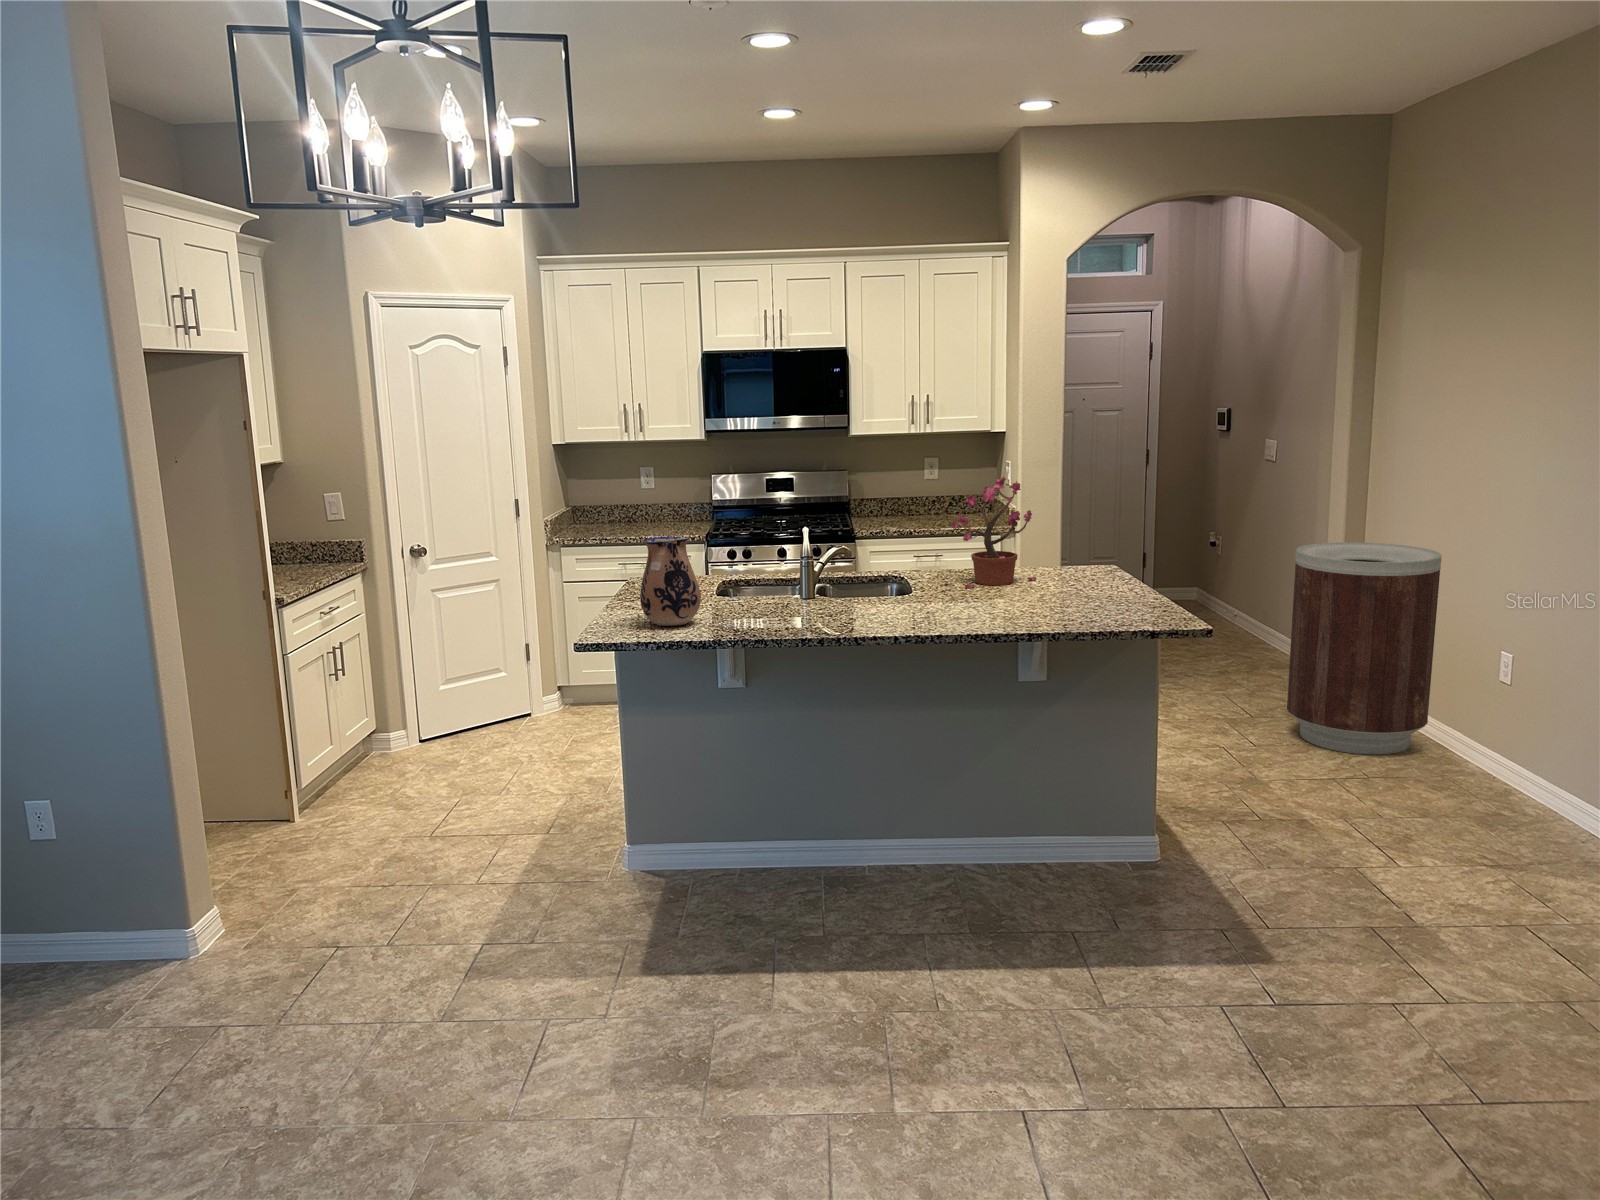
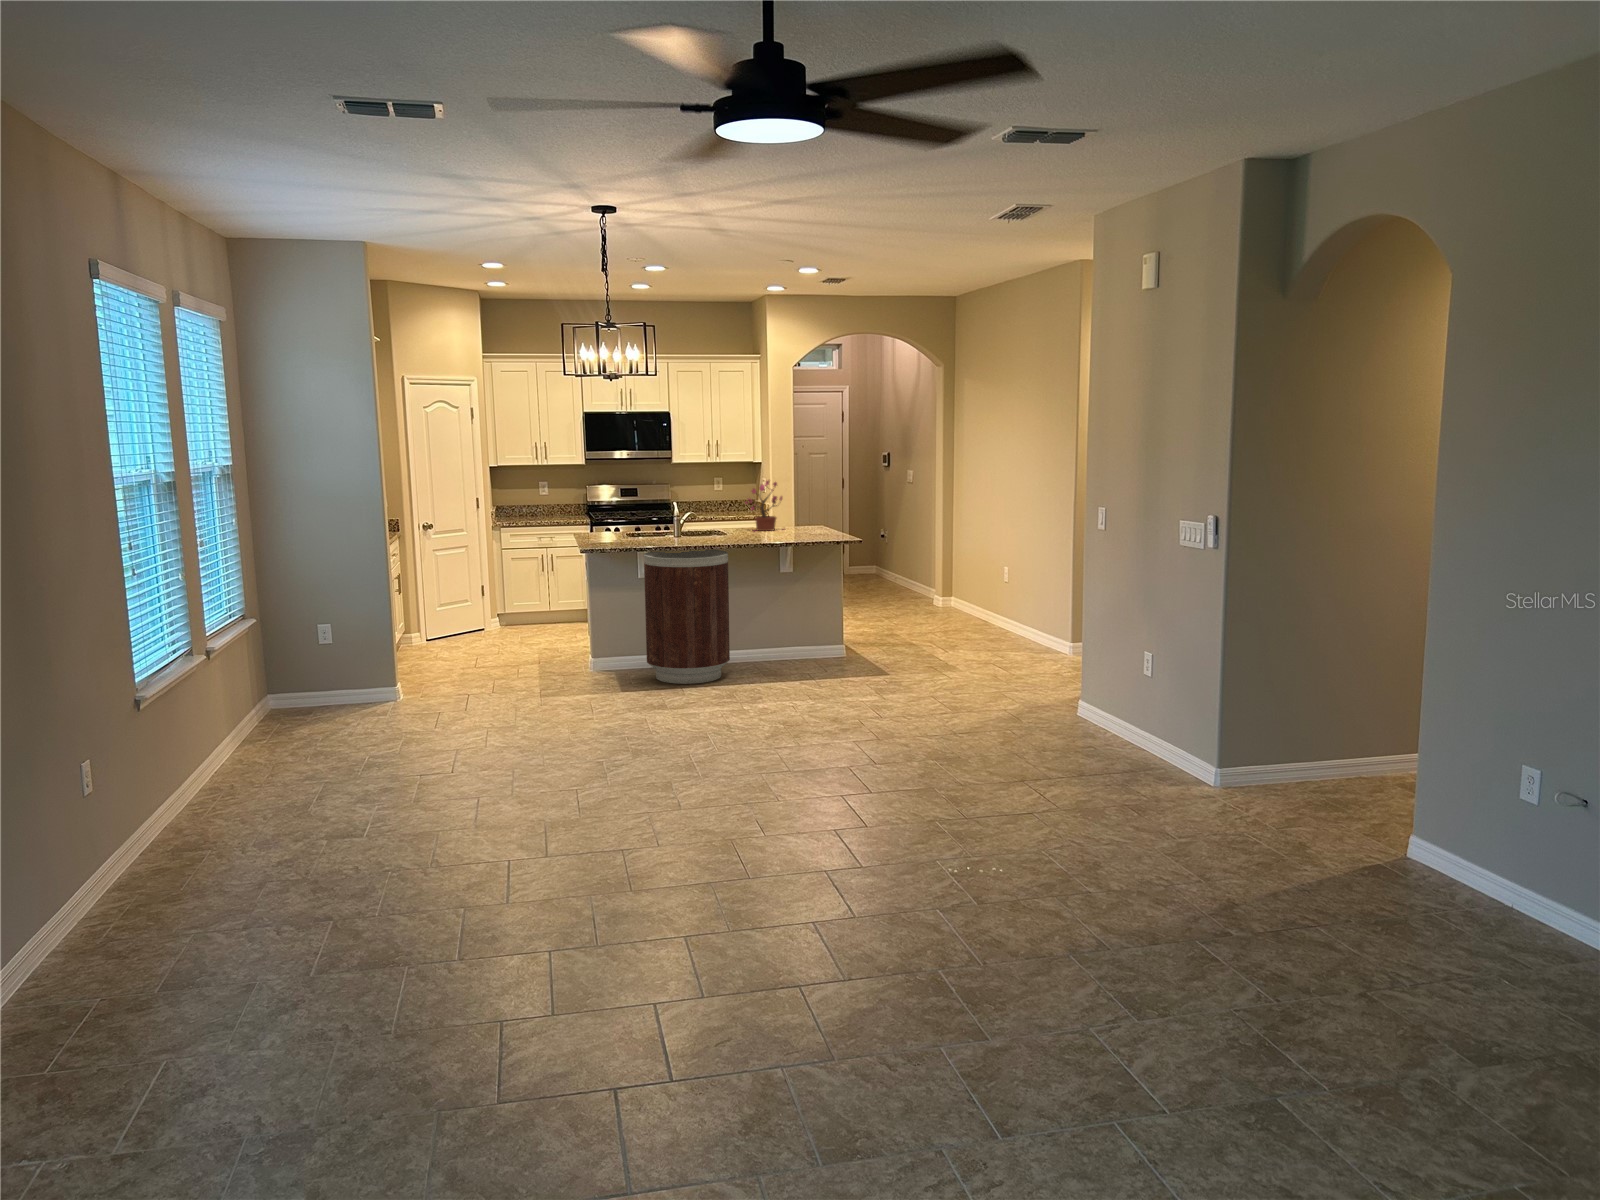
ceramic pitcher: present [640,536,701,626] -> none [610,502,638,542]
trash can: present [1287,542,1442,754] -> present [644,550,730,684]

